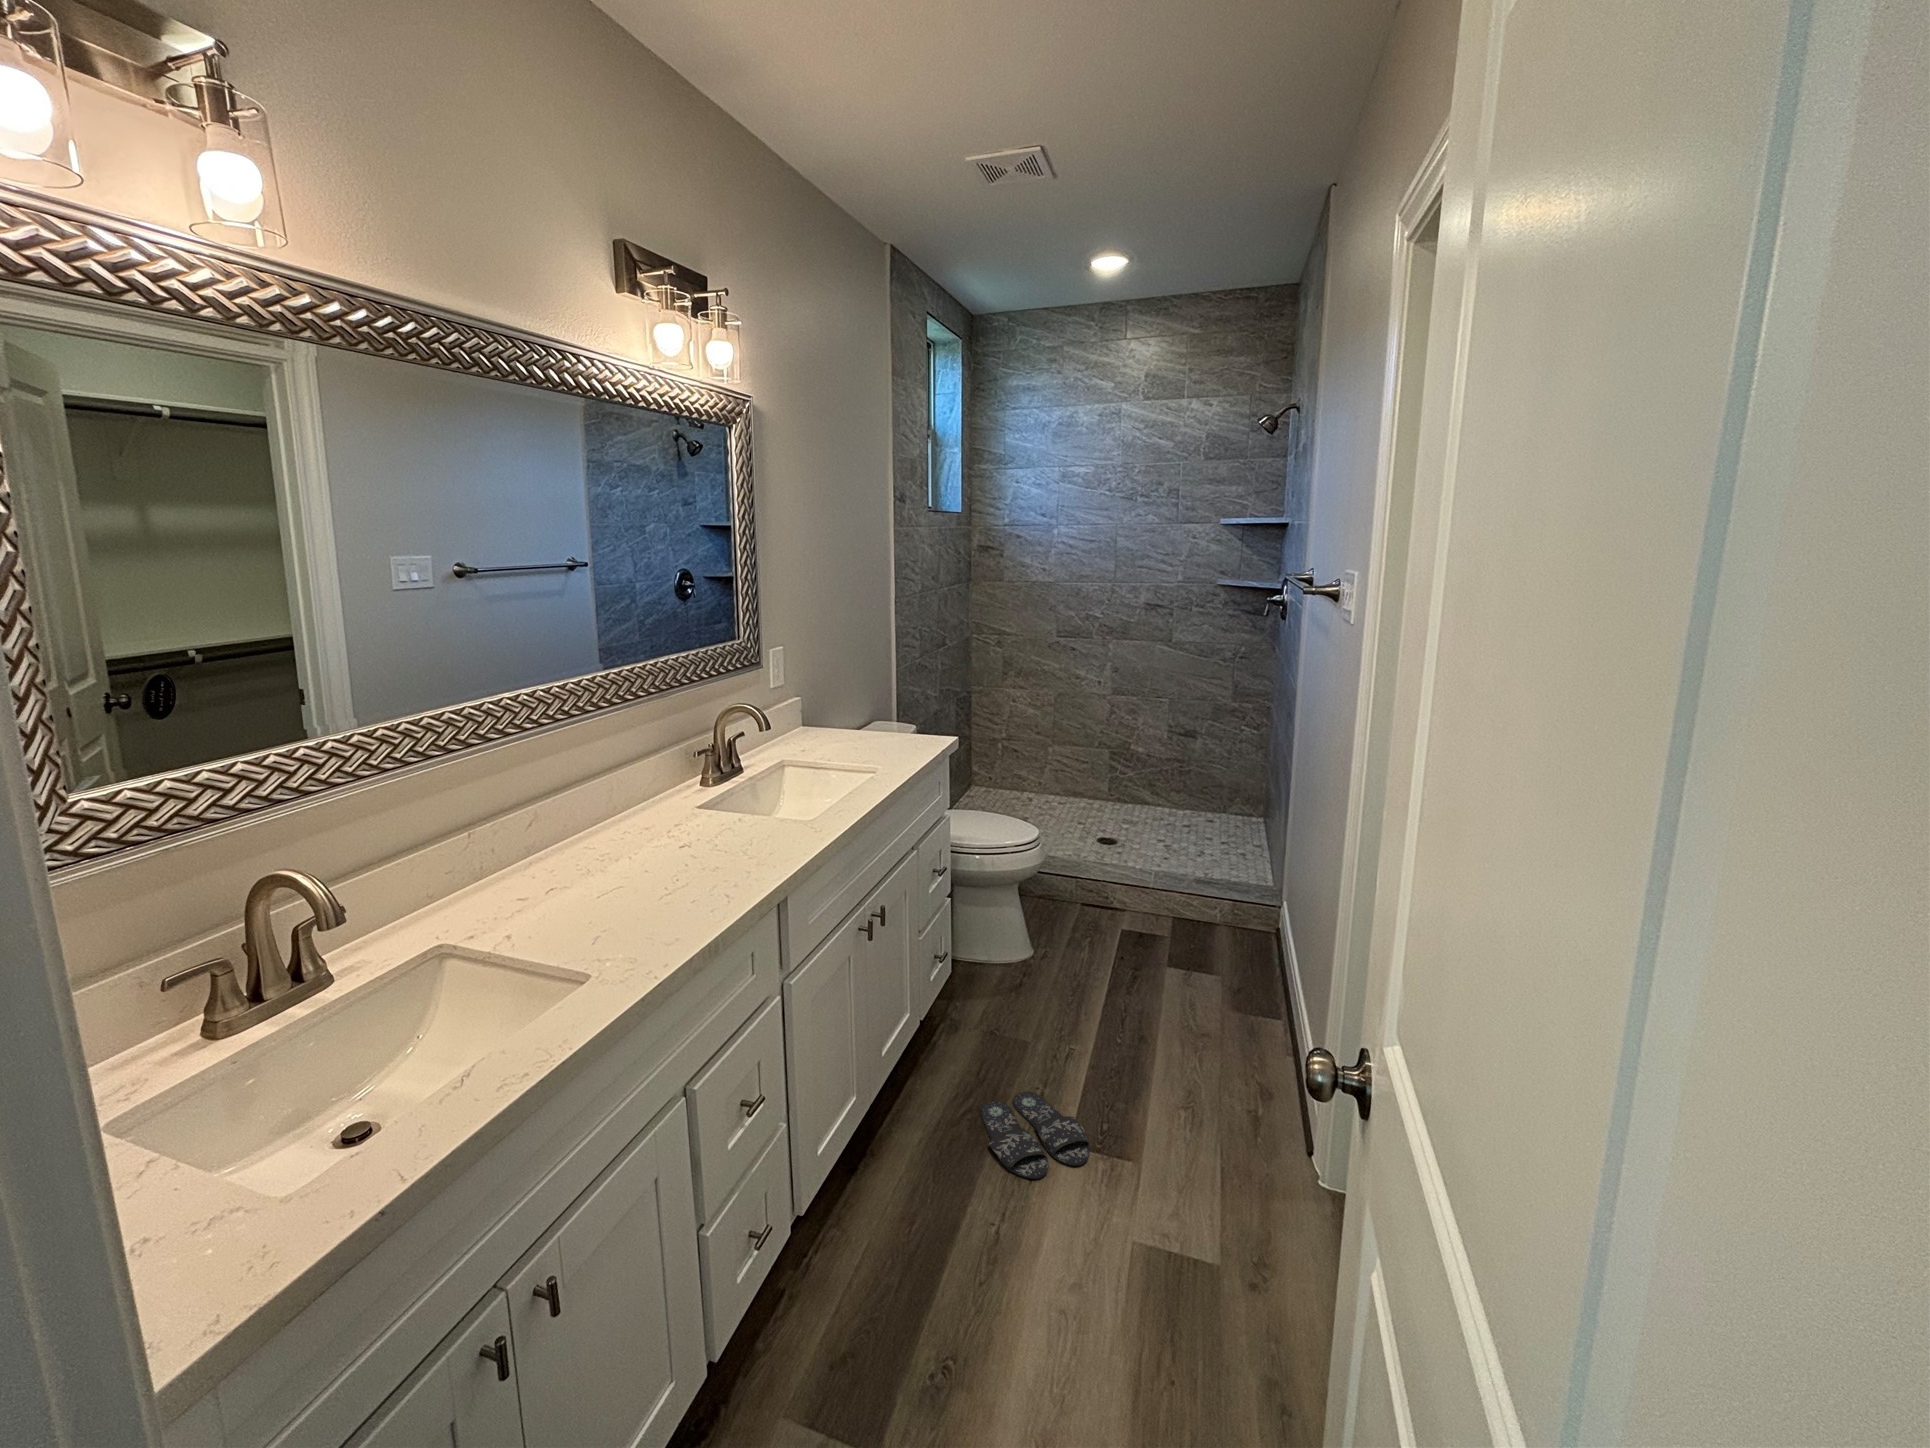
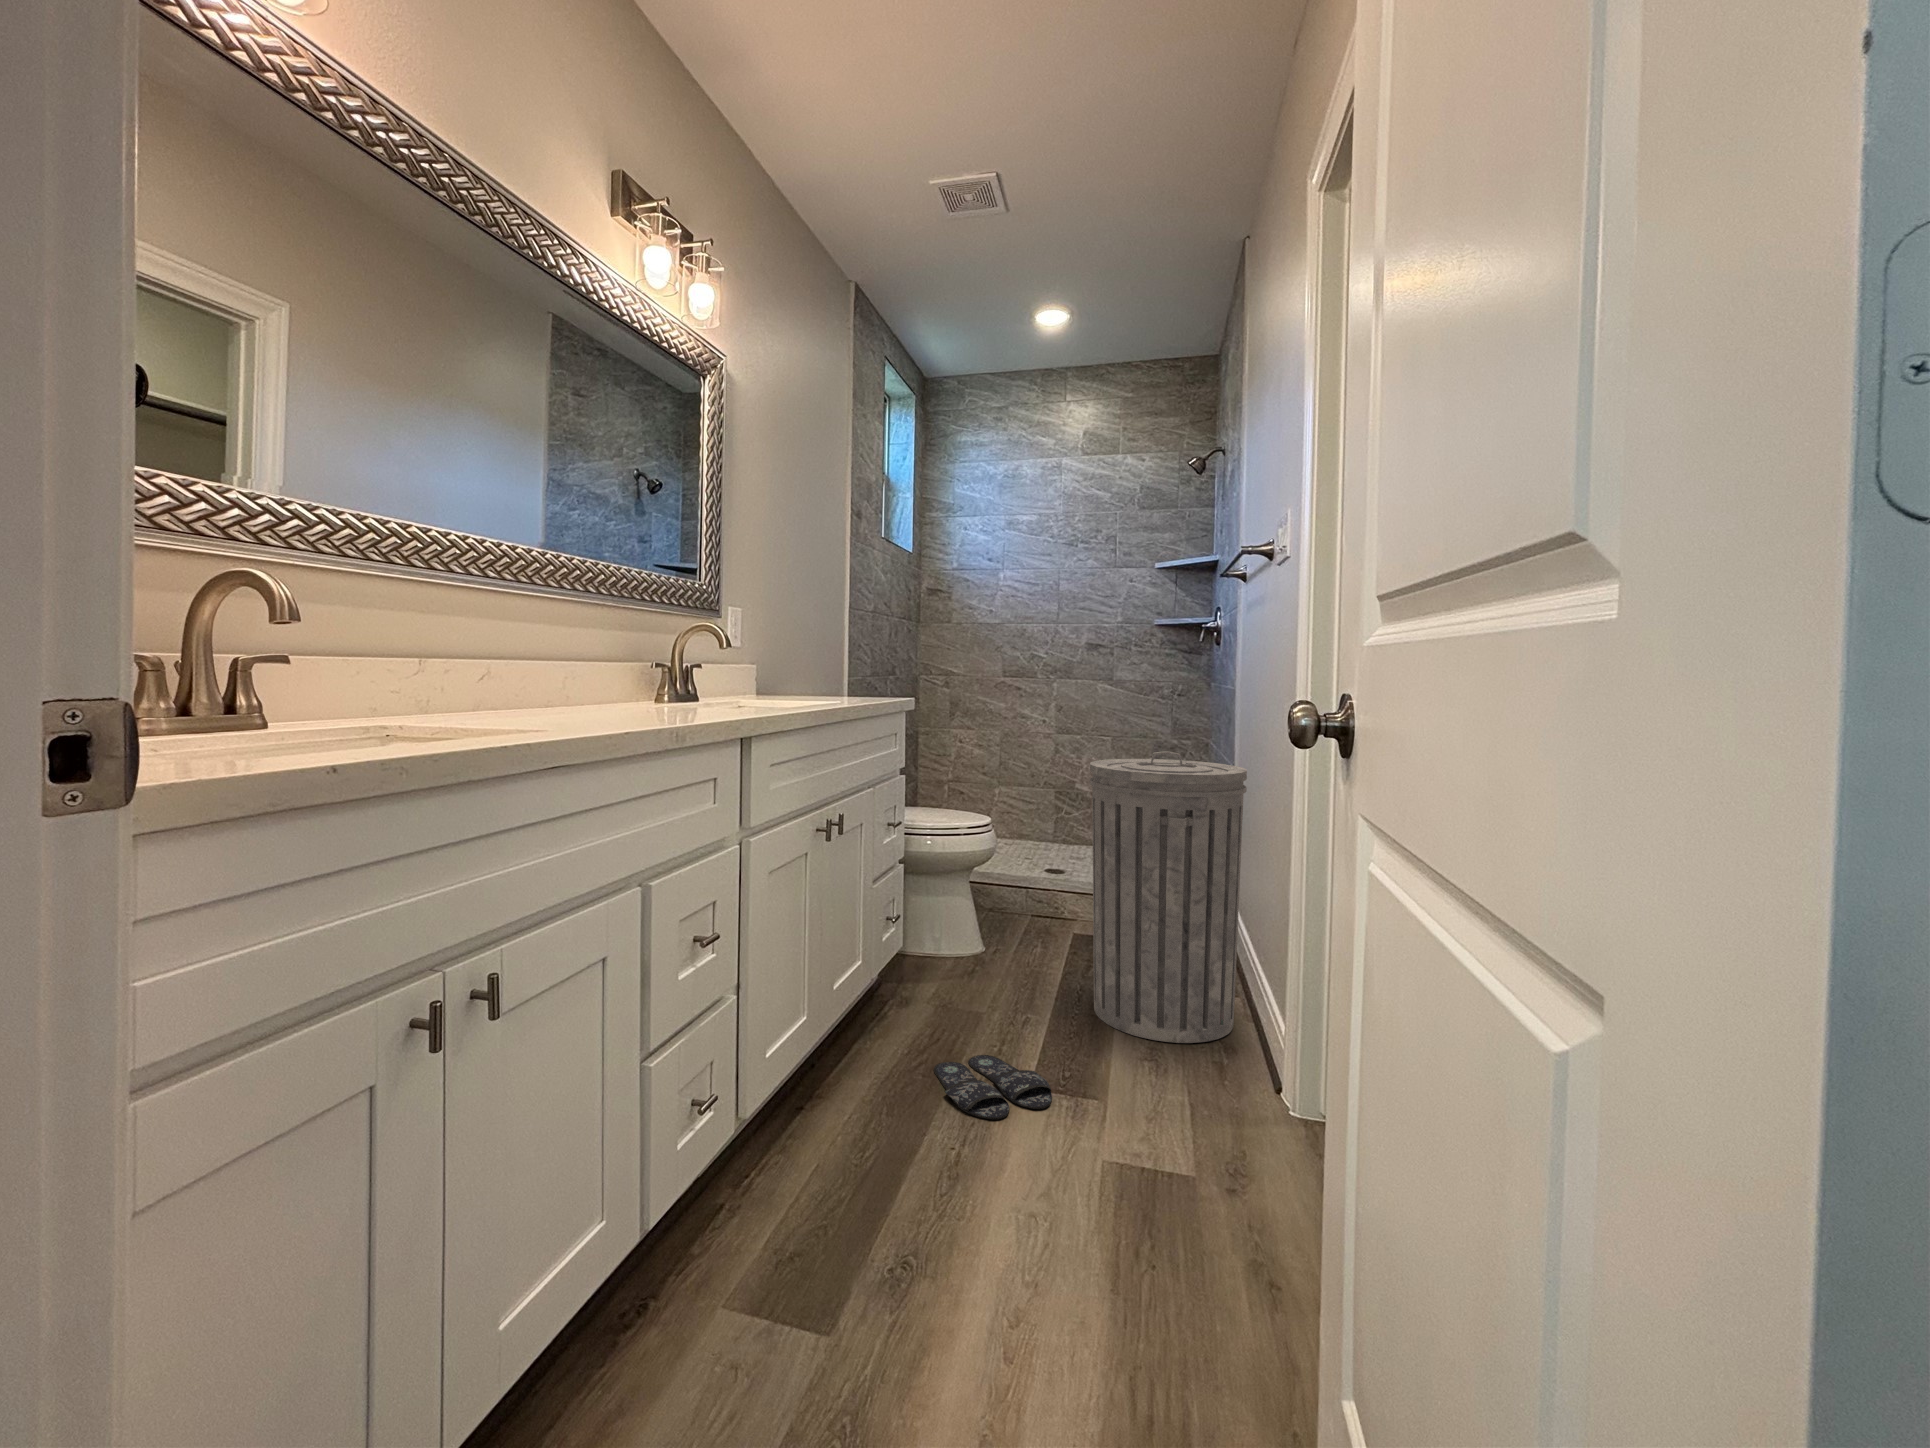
trash can: none [1137,785,1298,1077] -> present [1090,752,1247,1043]

